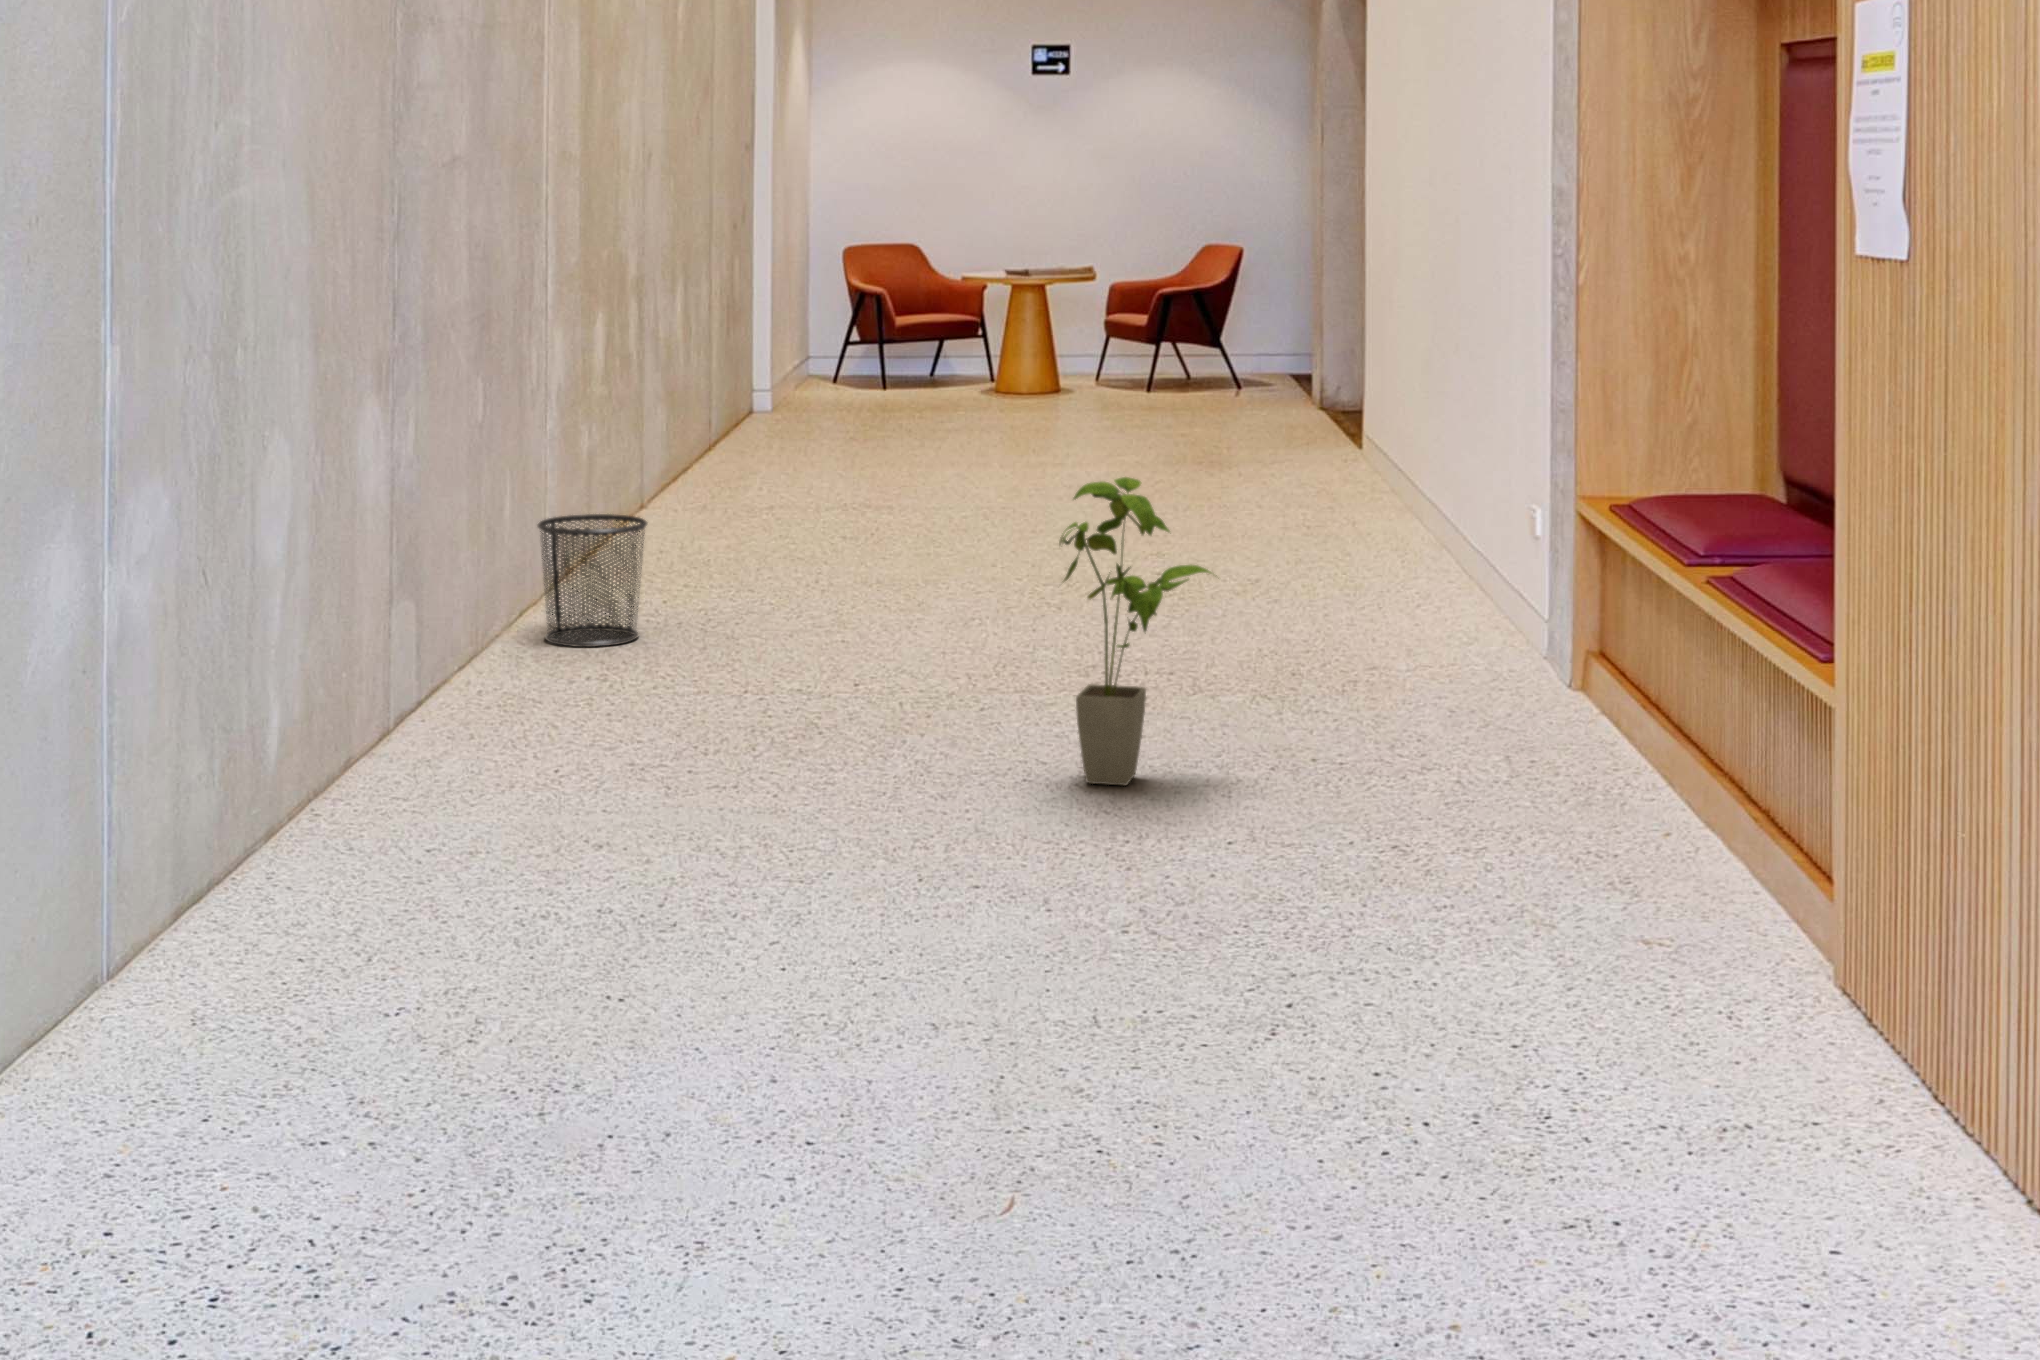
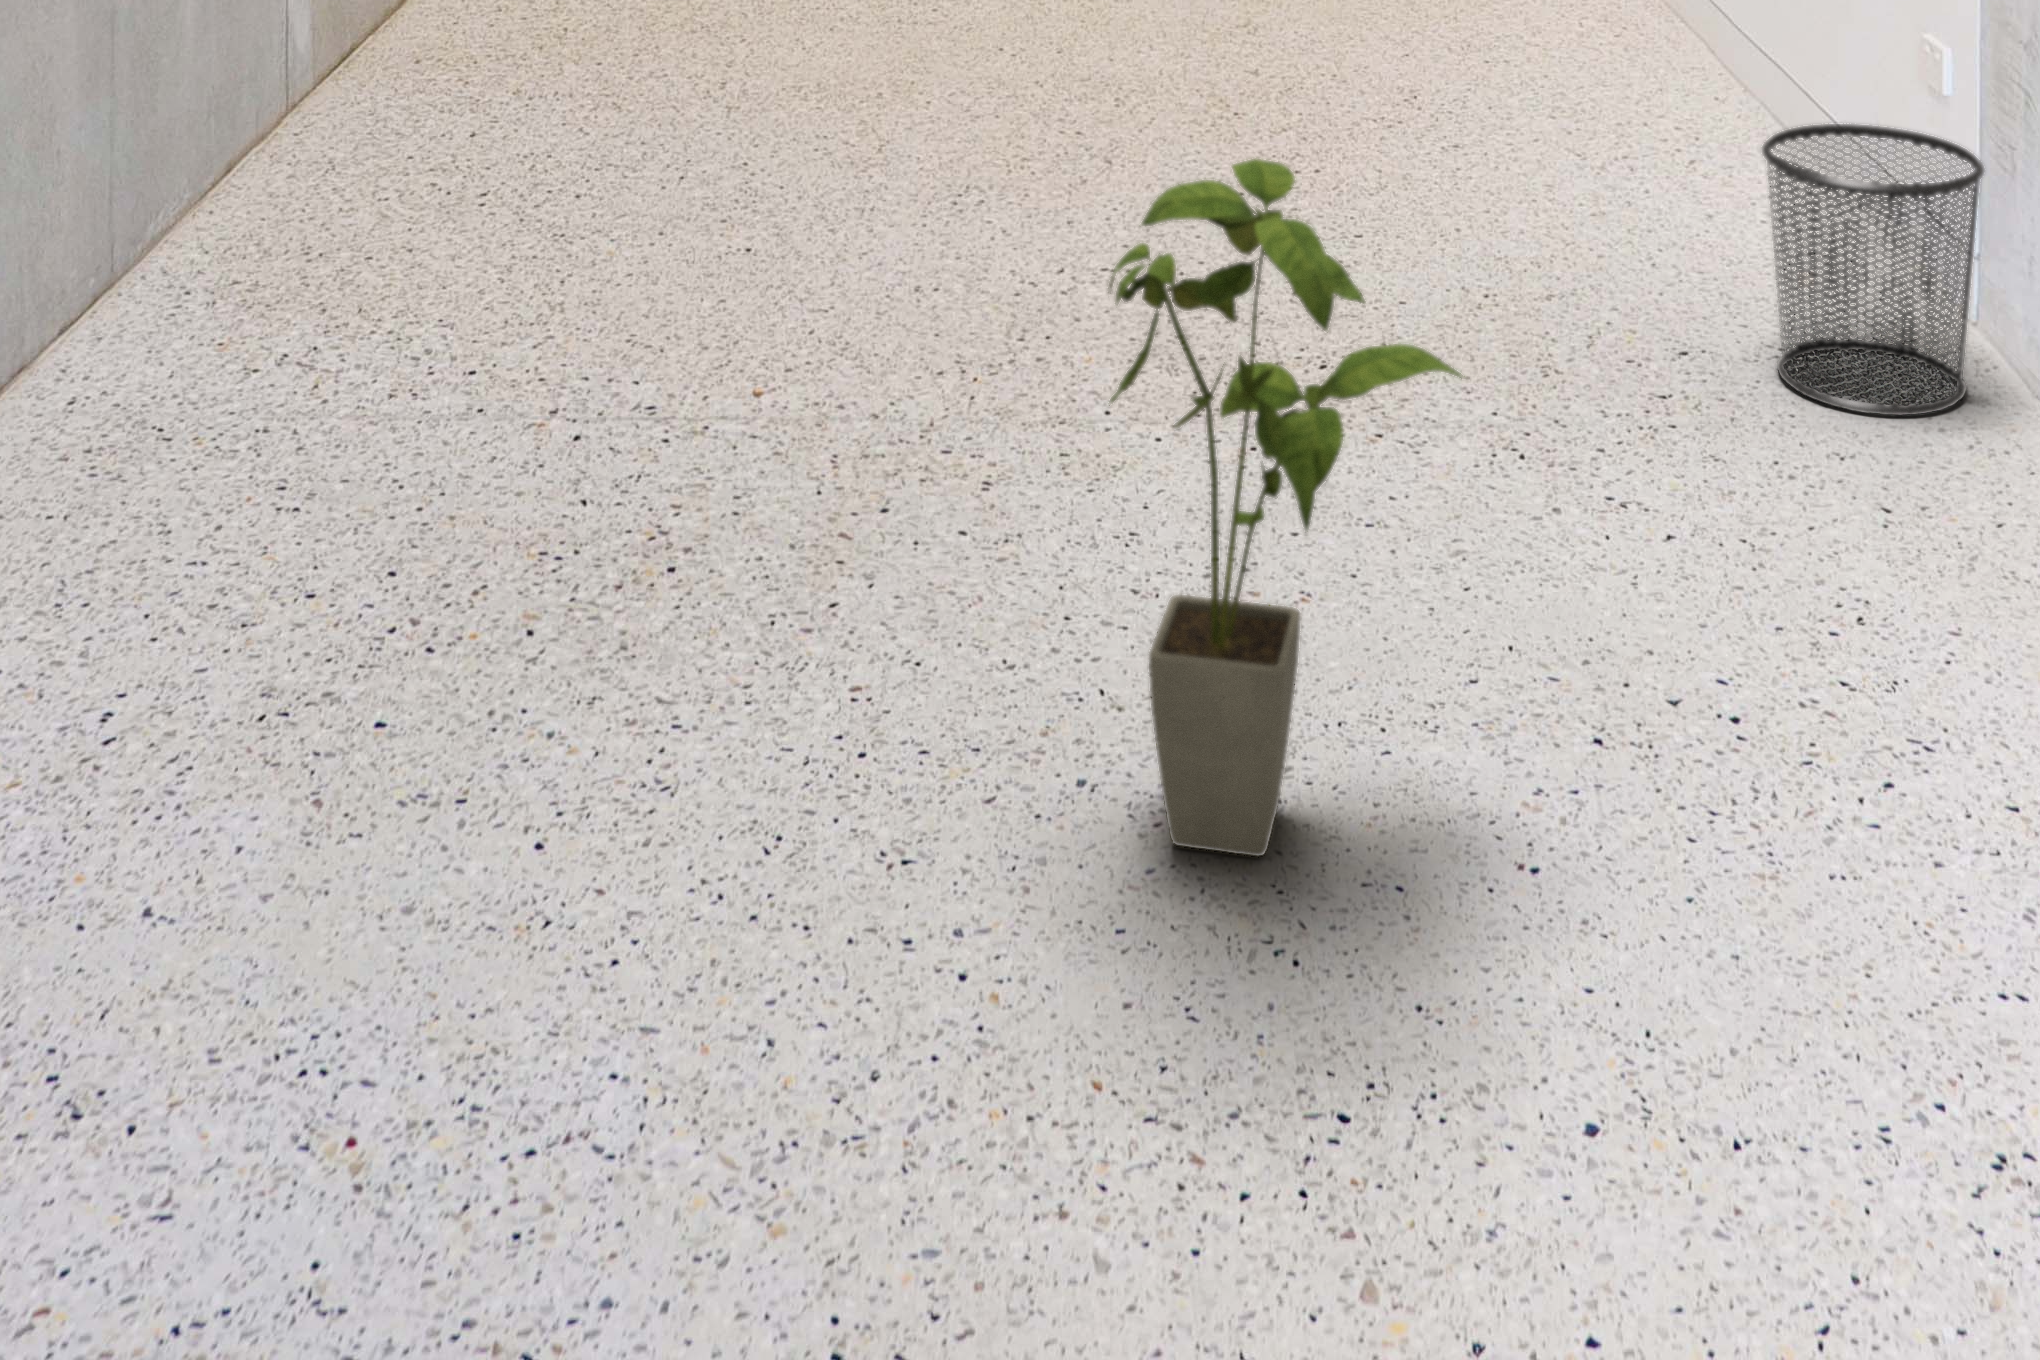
waste bin: present [537,514,647,647] -> present [1762,124,1984,415]

